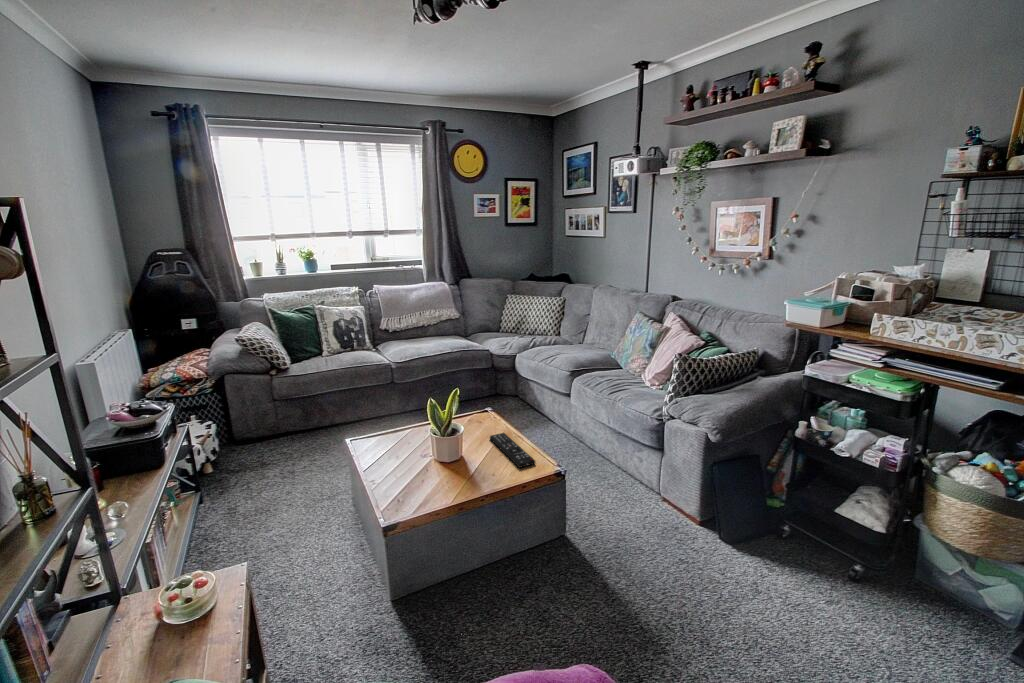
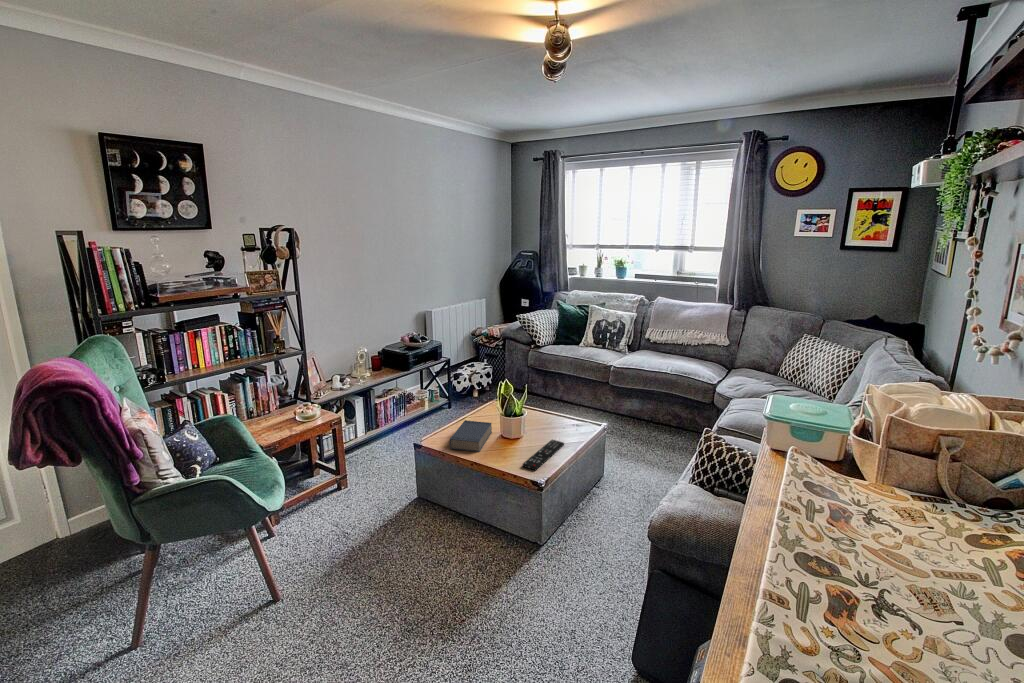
book: none [381,451,452,500] -> present [450,420,492,452]

